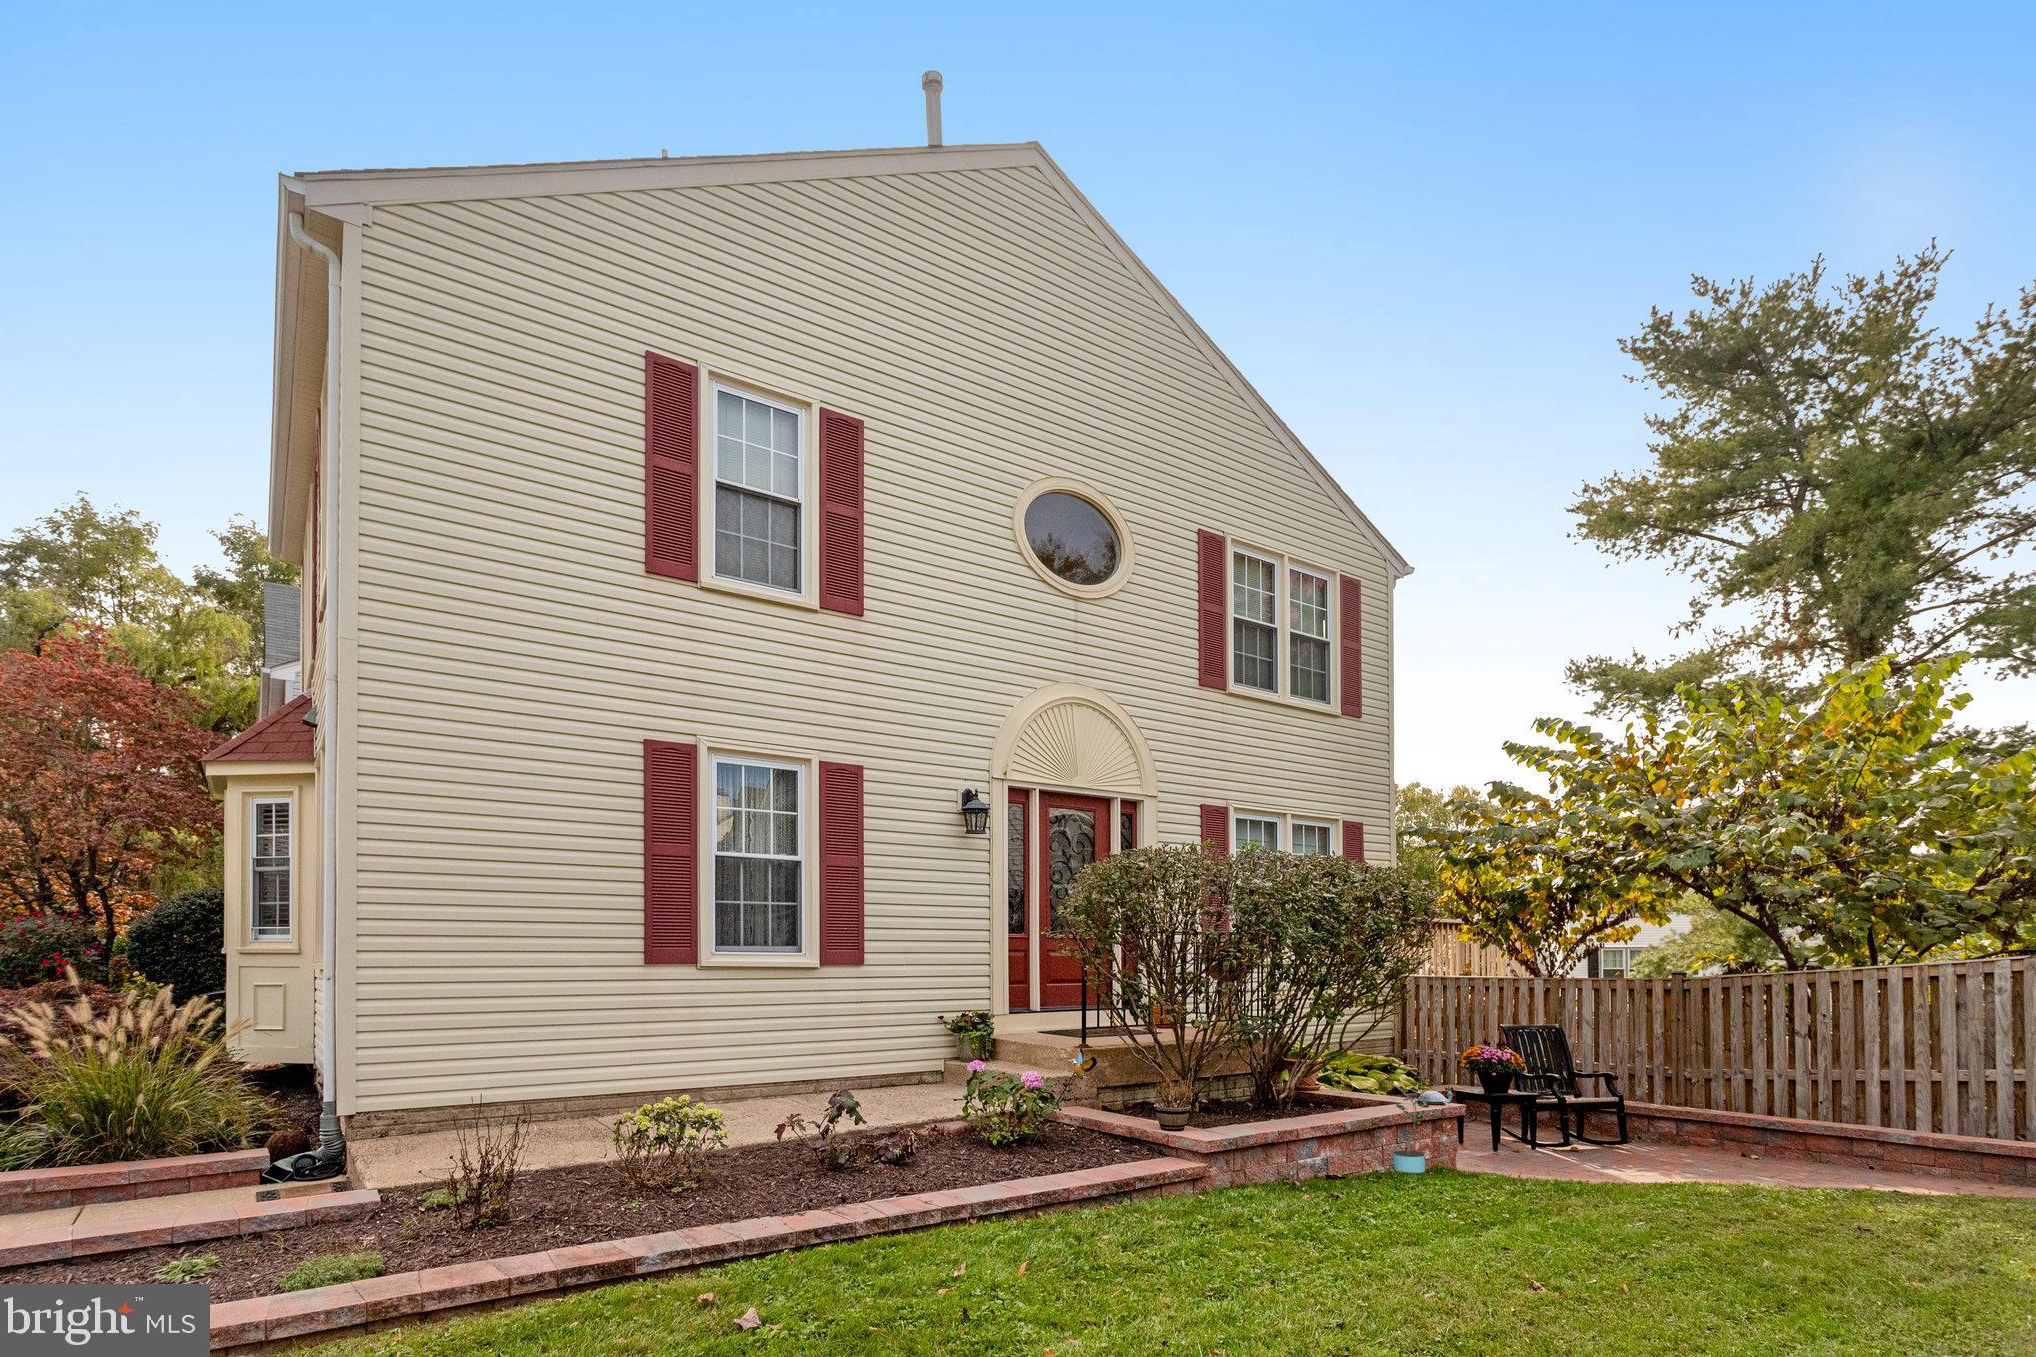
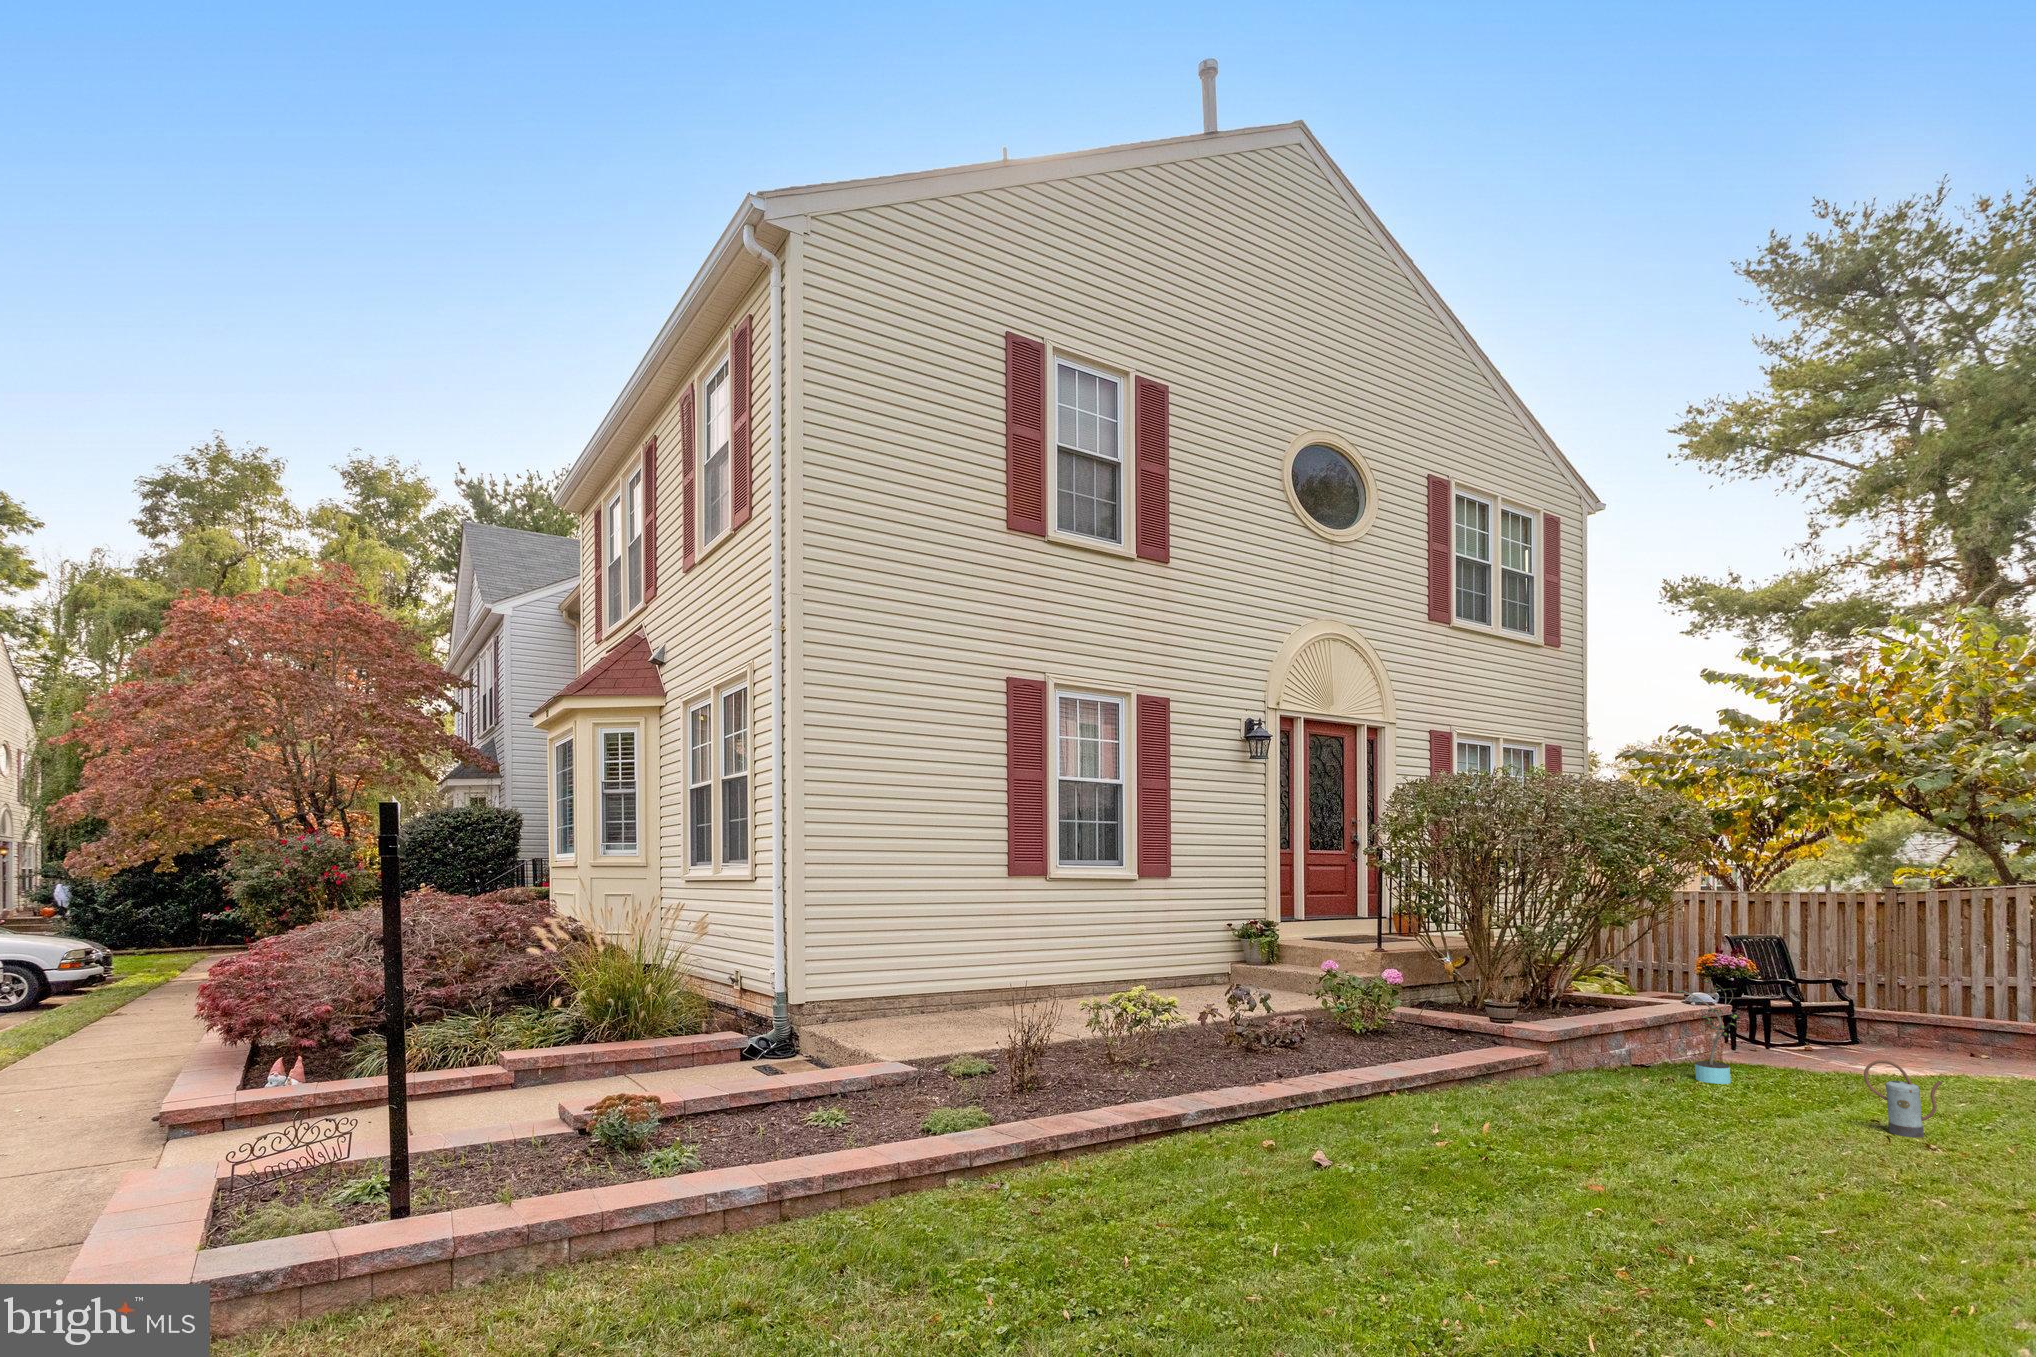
watering can: none [1488,1144,1550,1219] -> present [1864,1060,1942,1138]

